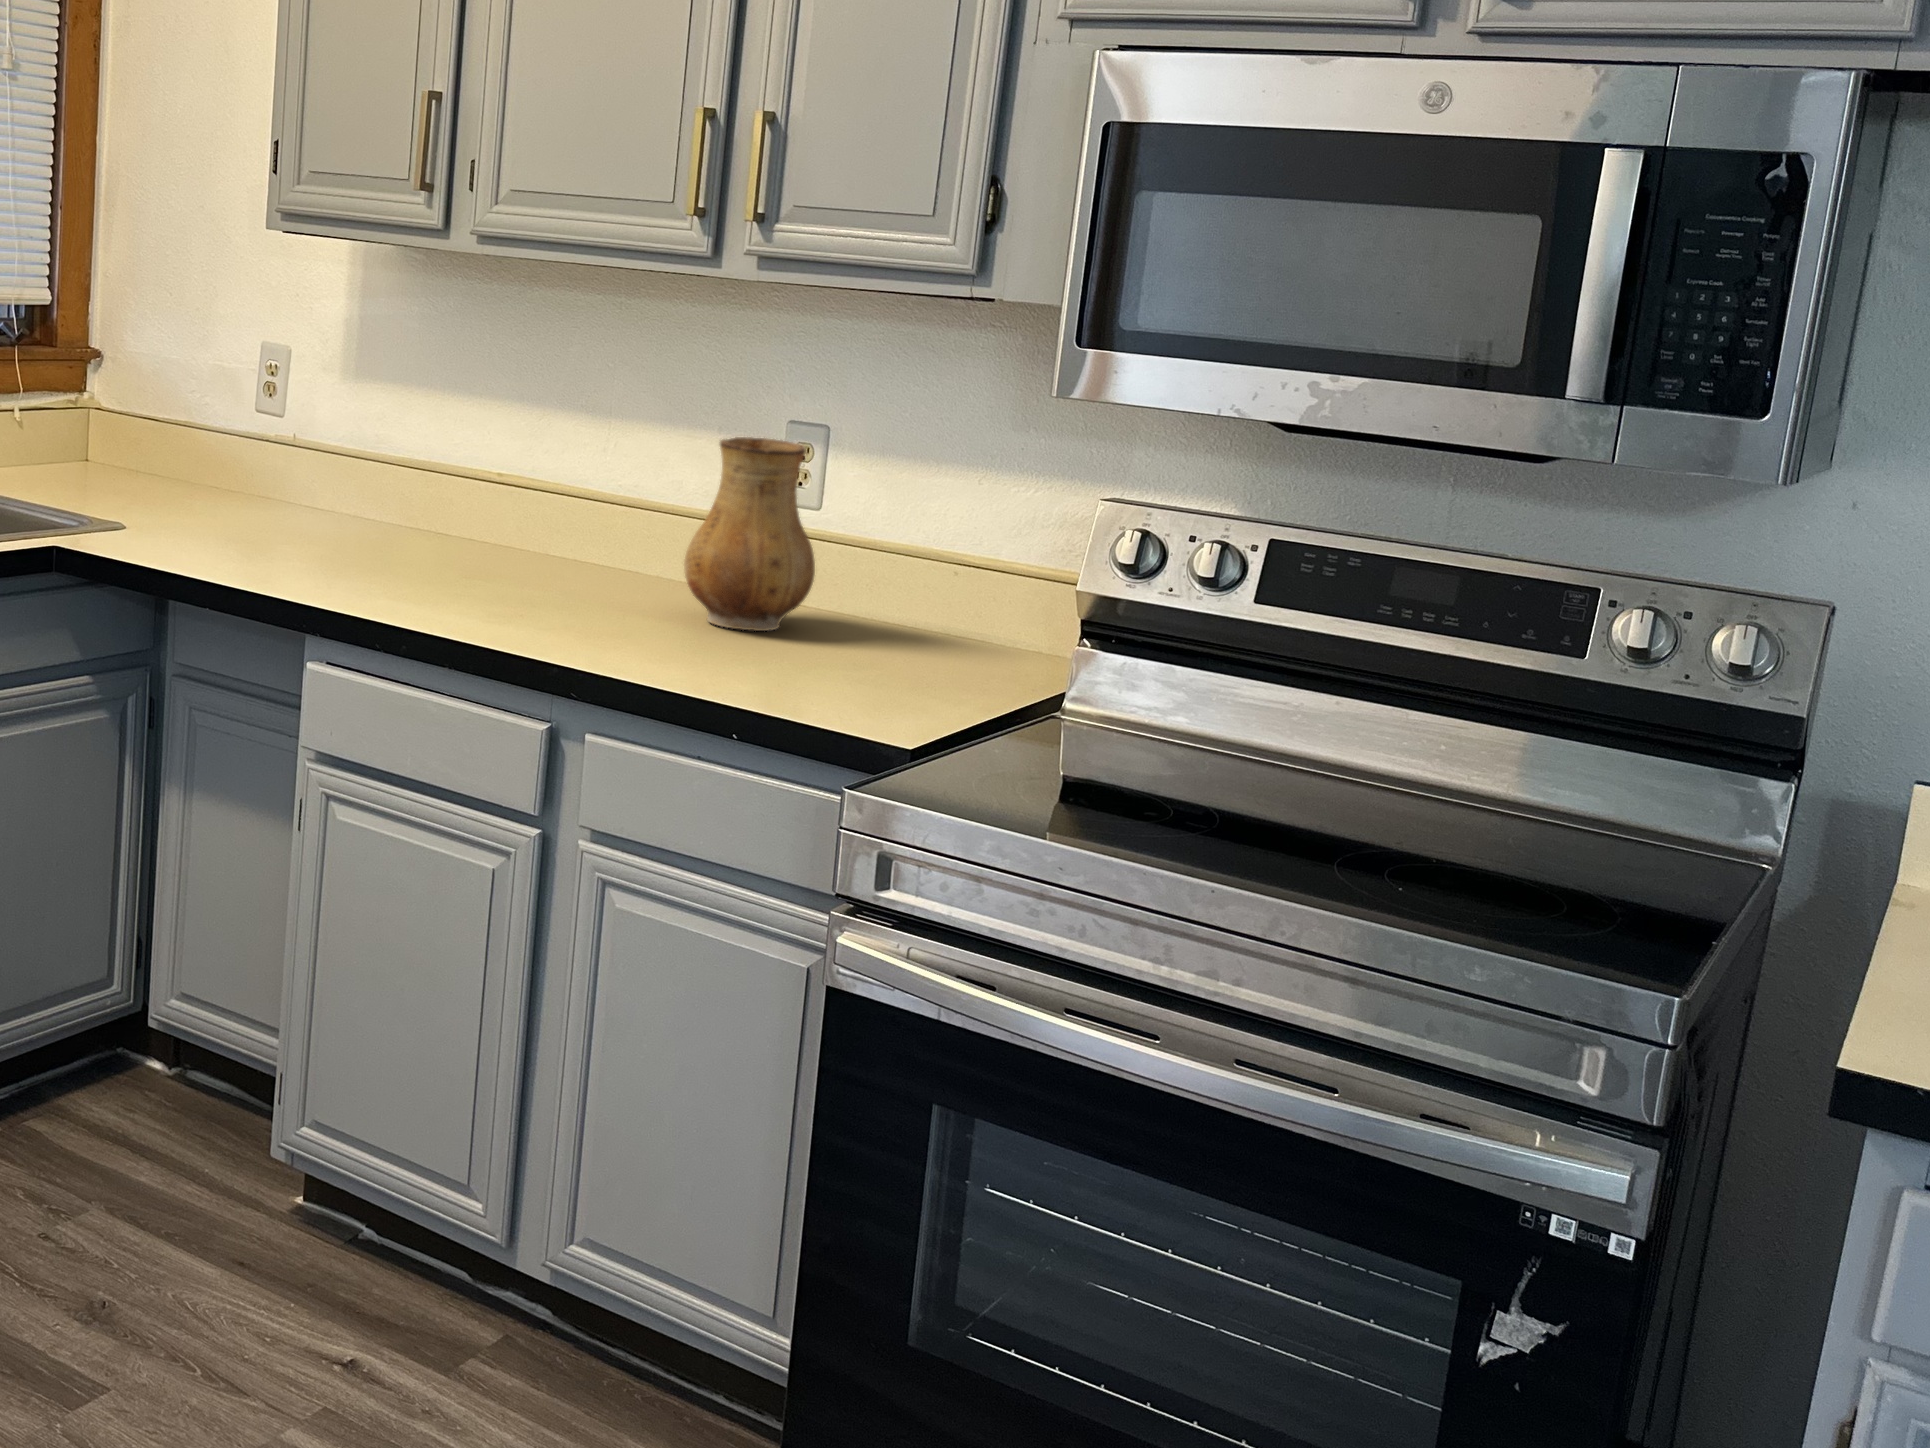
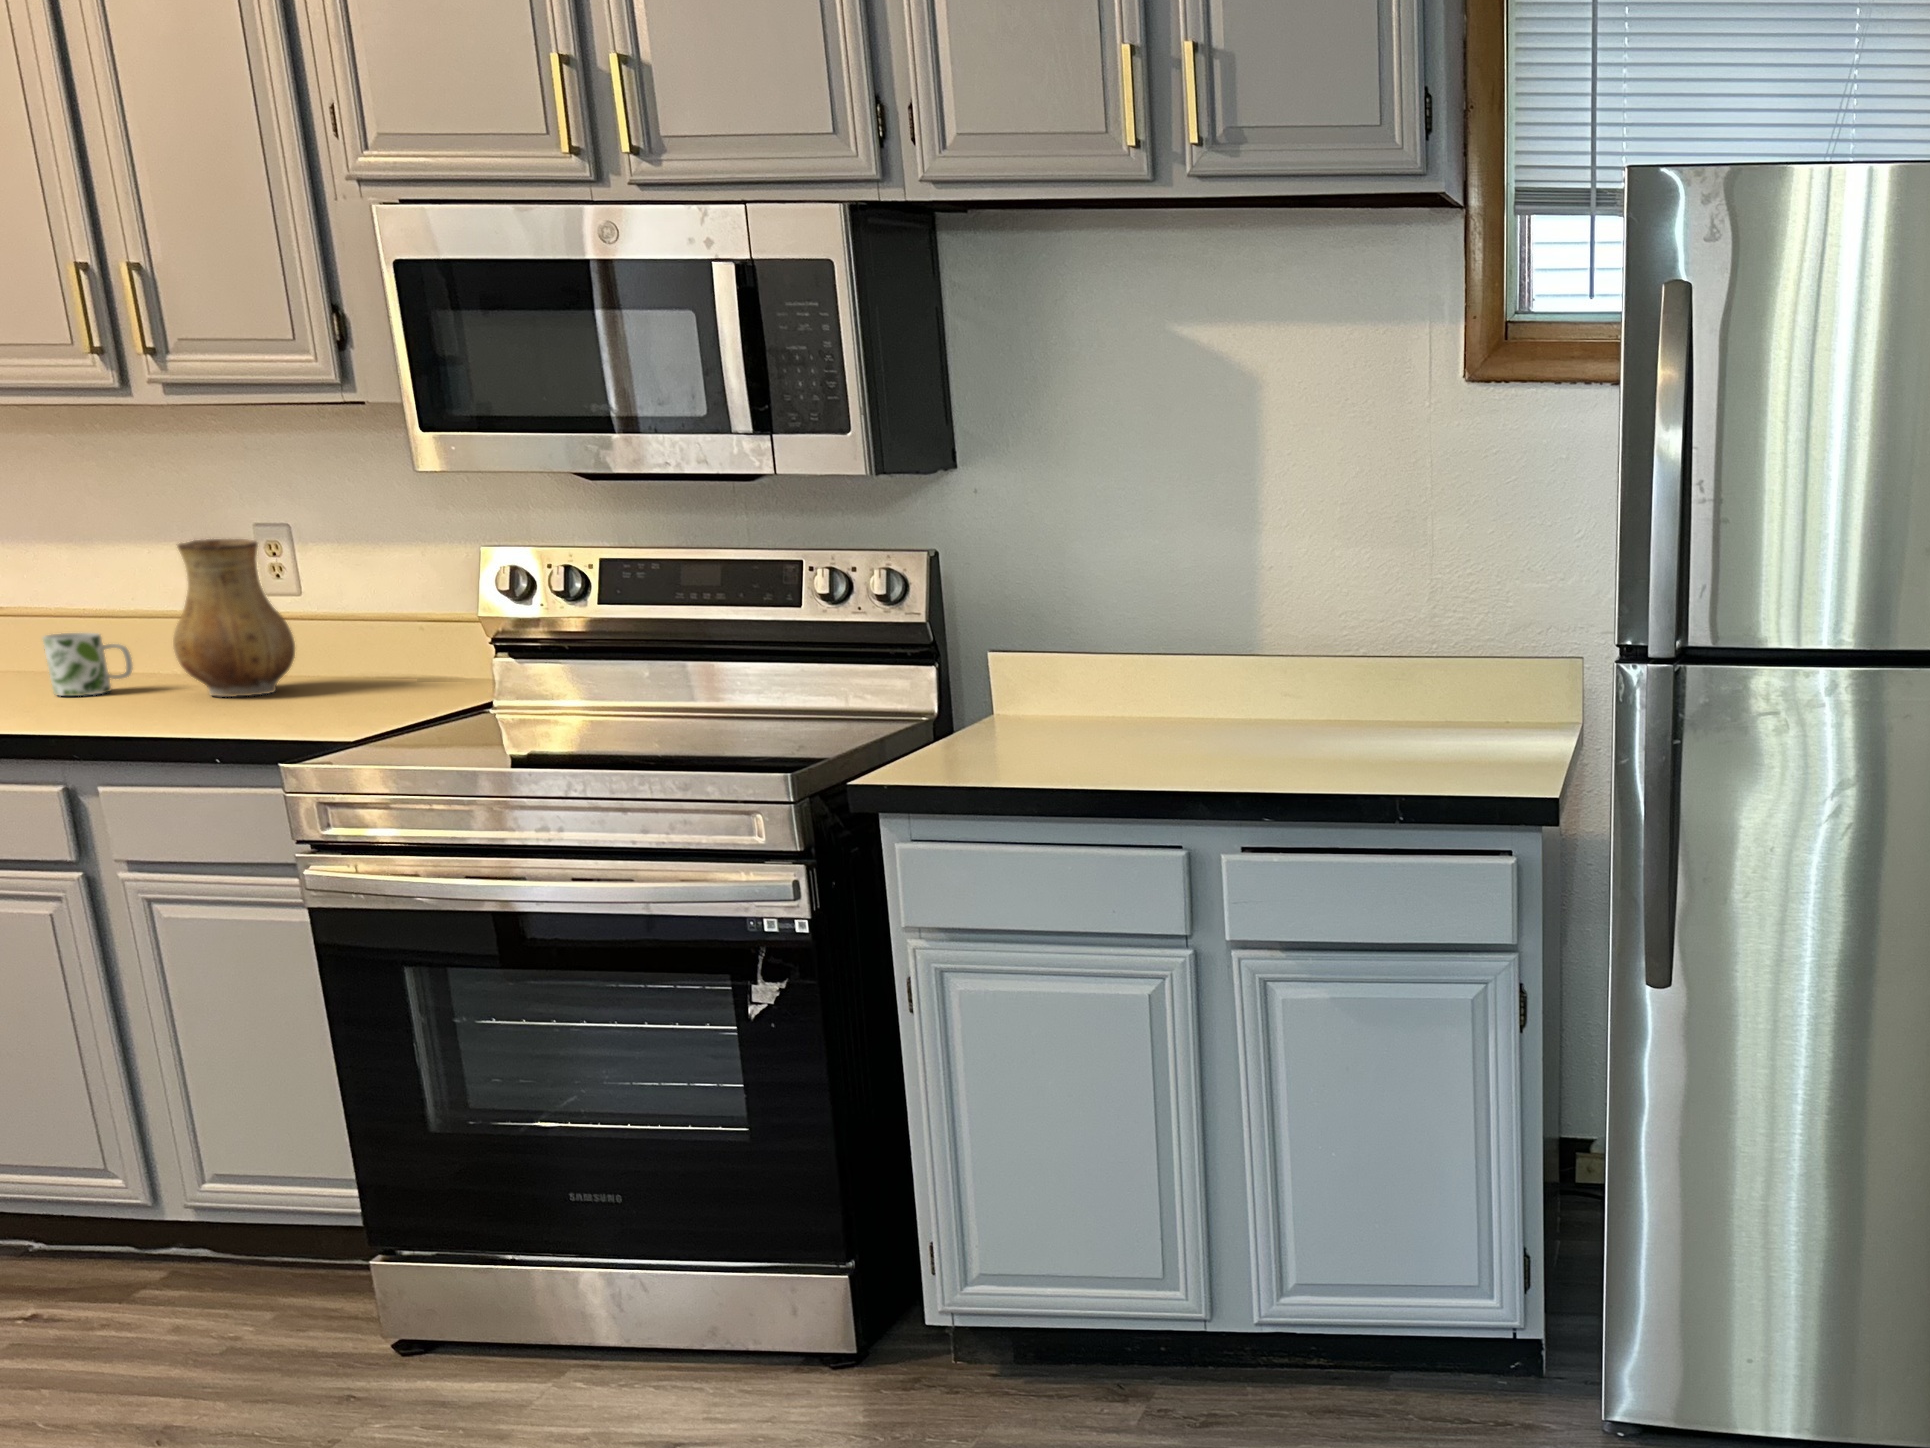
mug: none [544,522,631,598] -> present [43,633,133,696]

